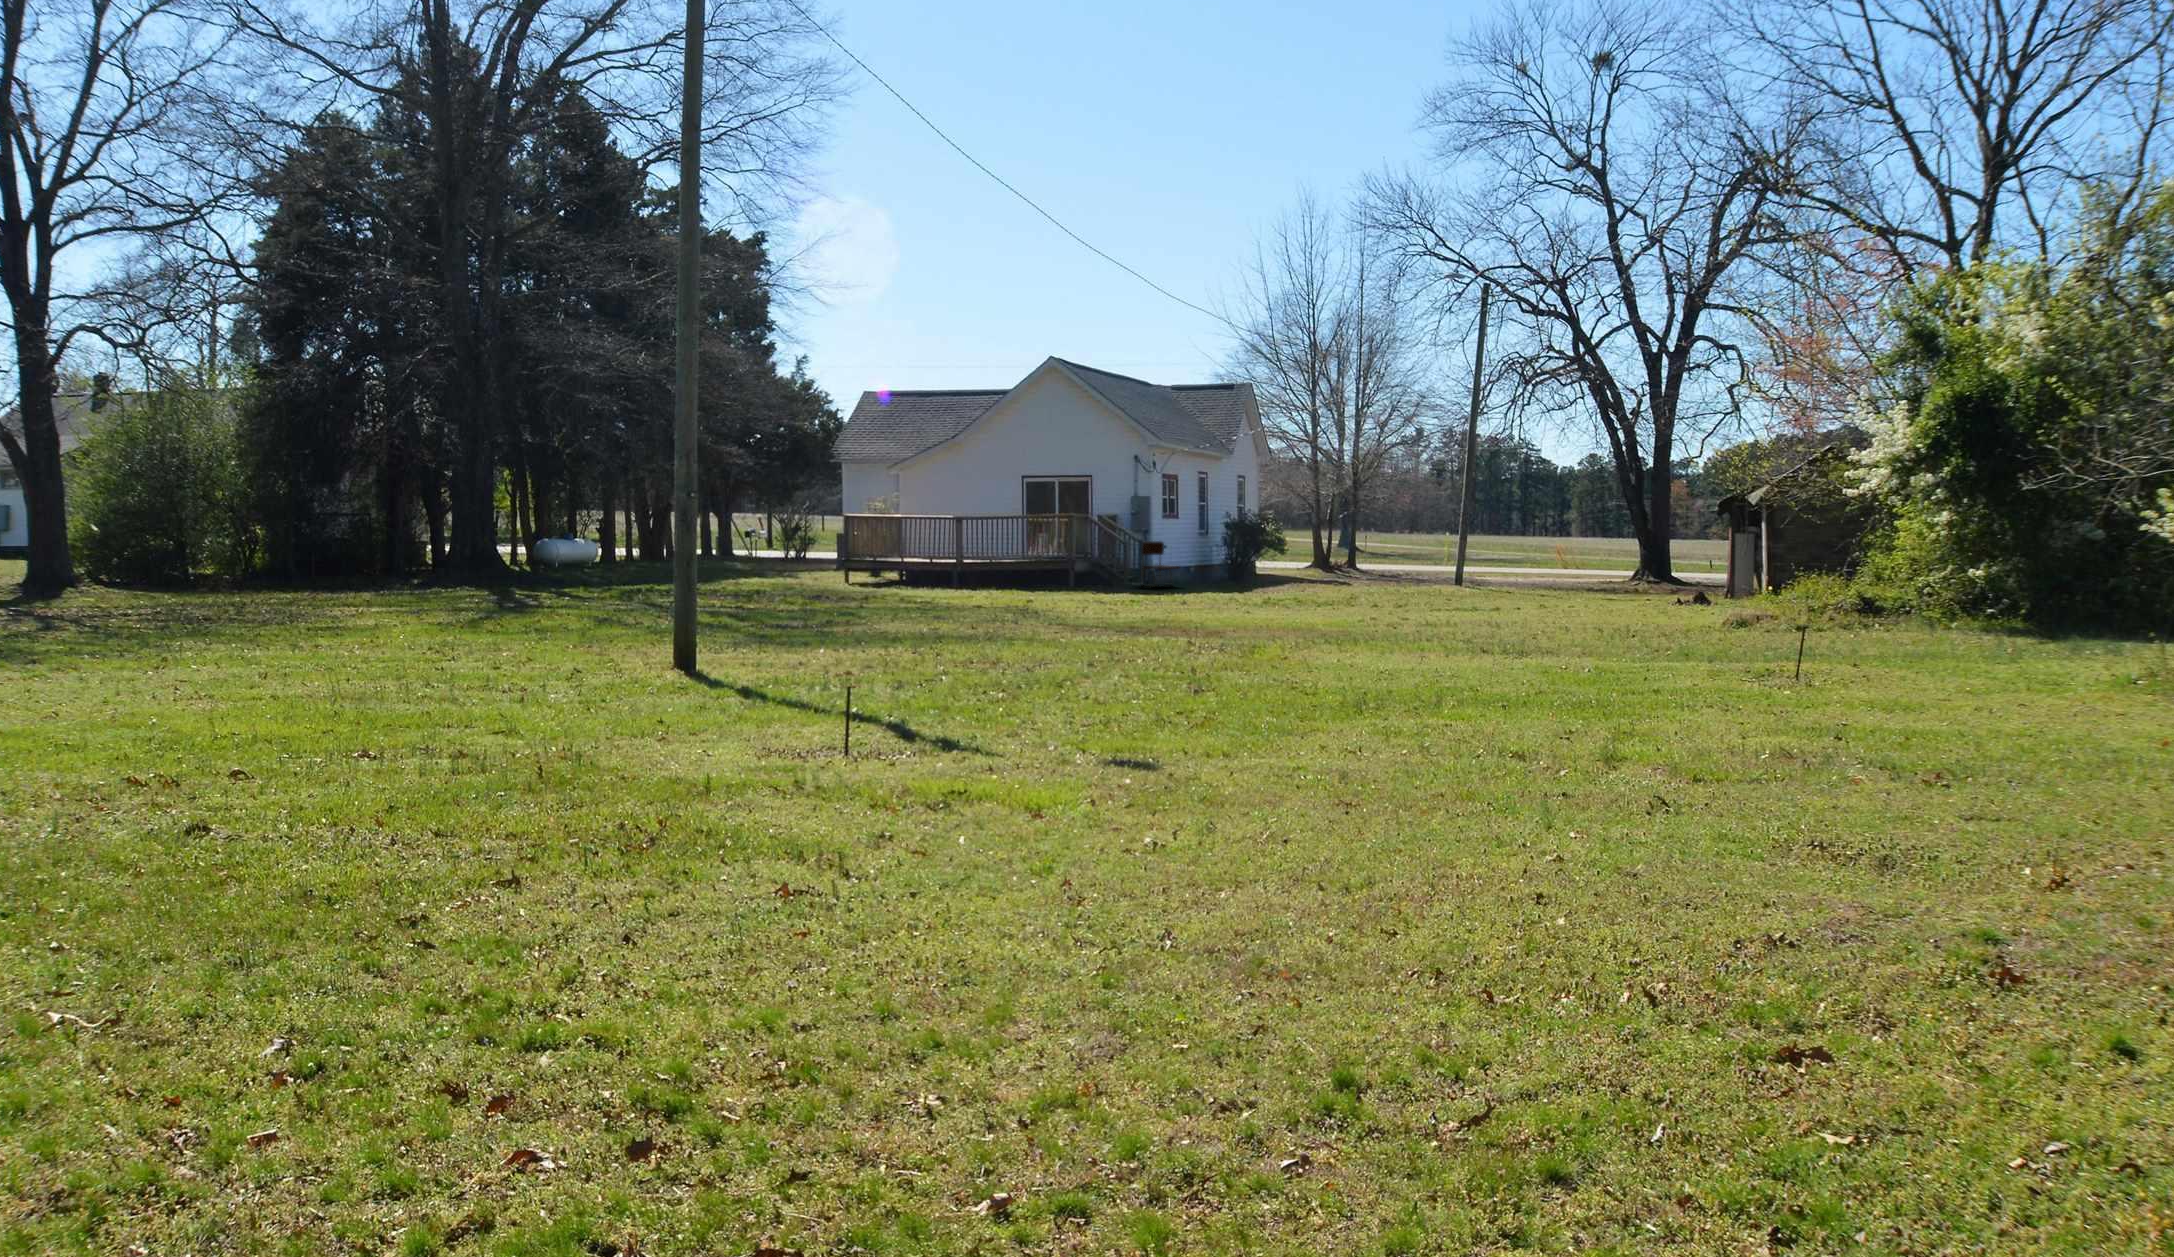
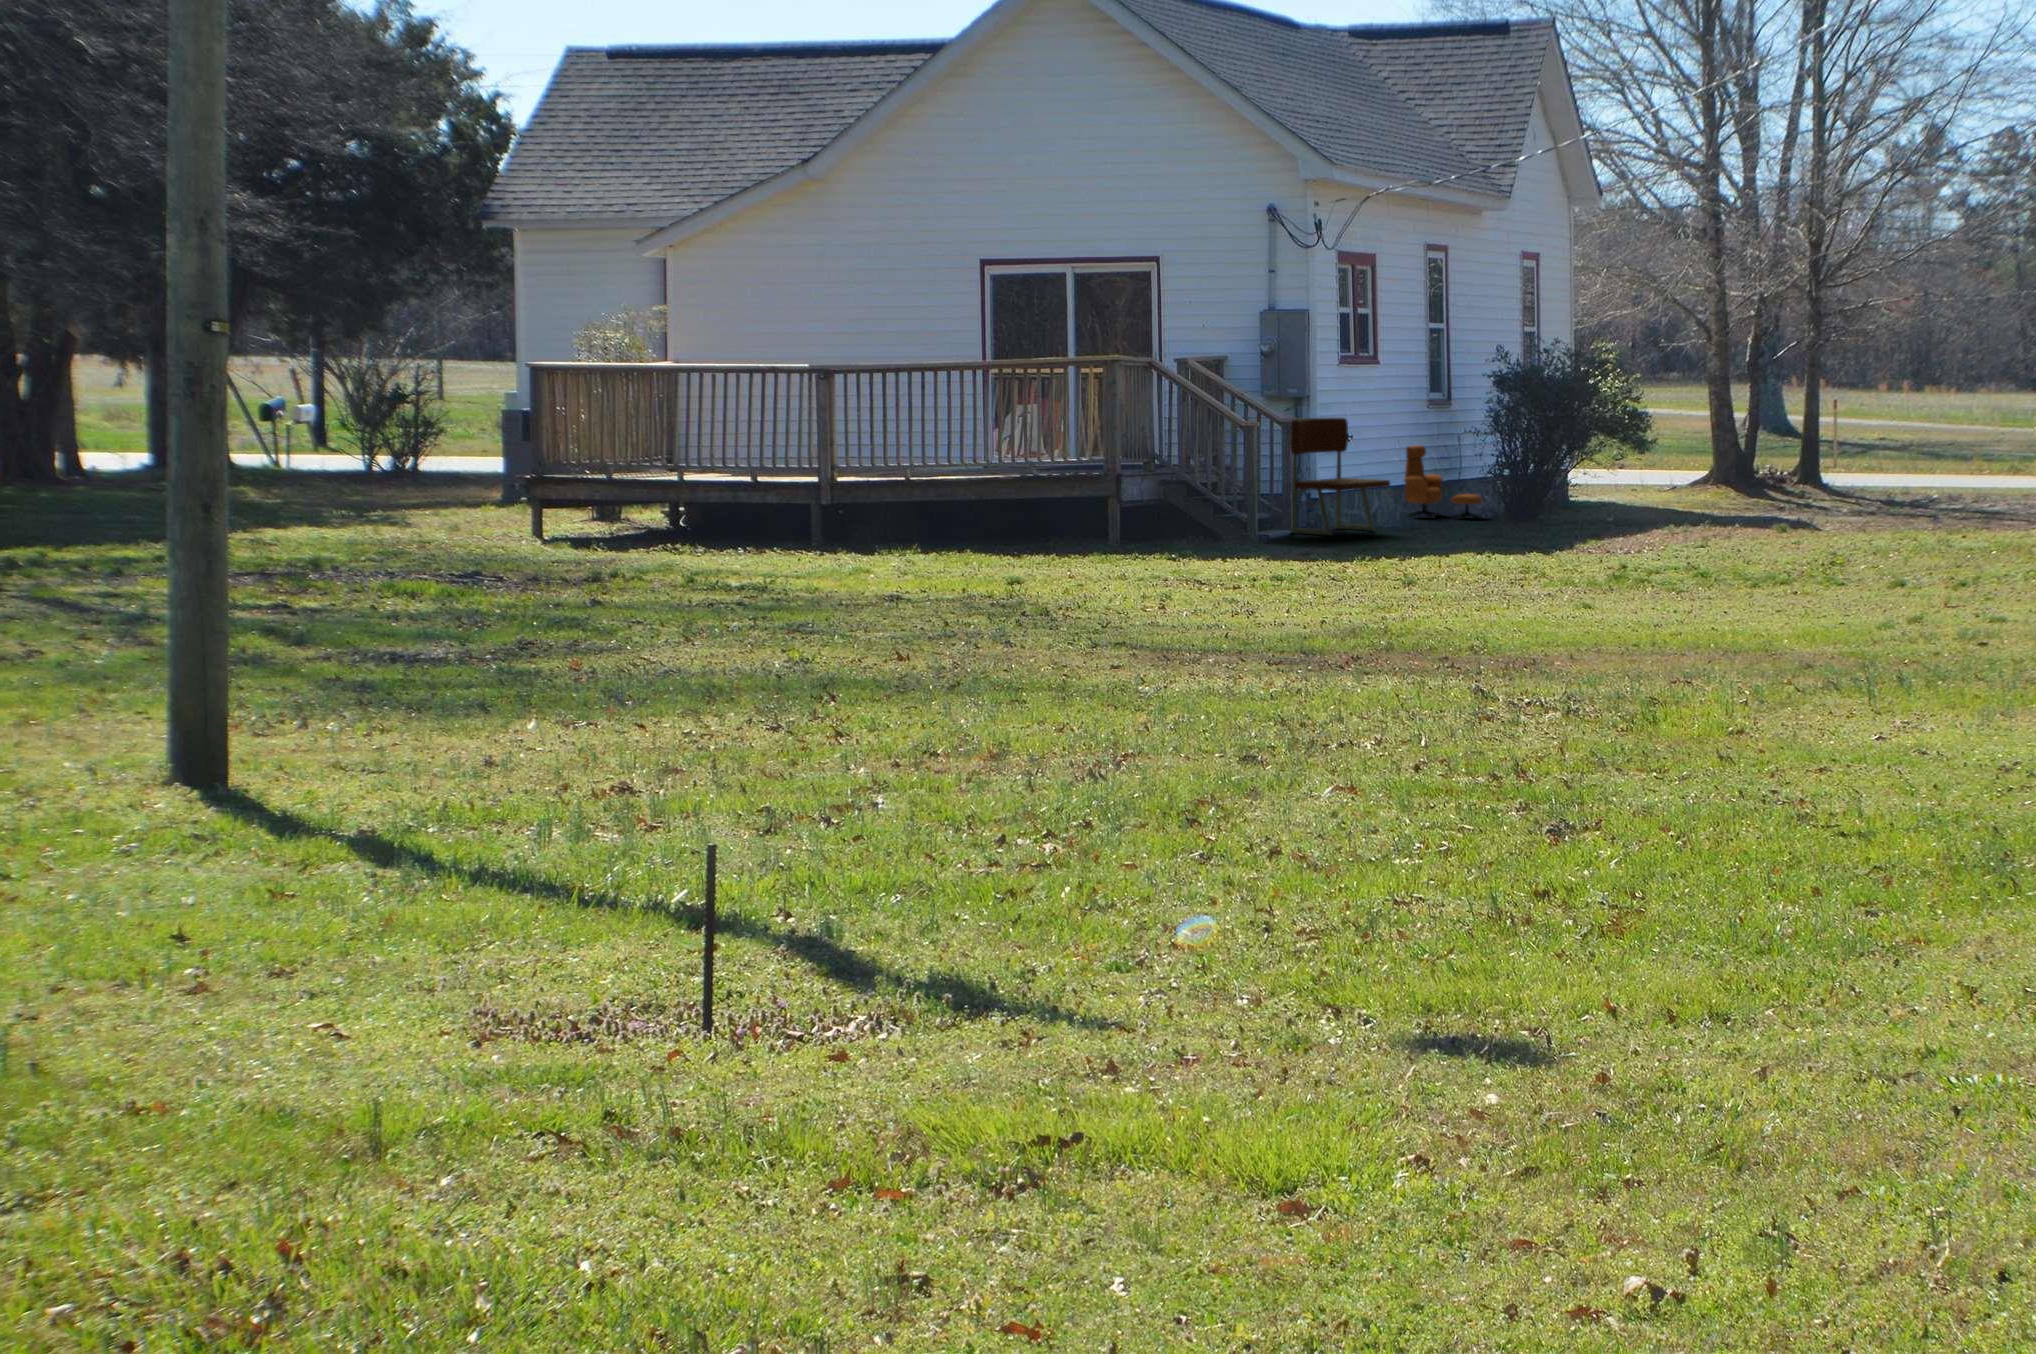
lounge chair: none [1187,553,1218,583] -> present [1404,445,1482,519]

